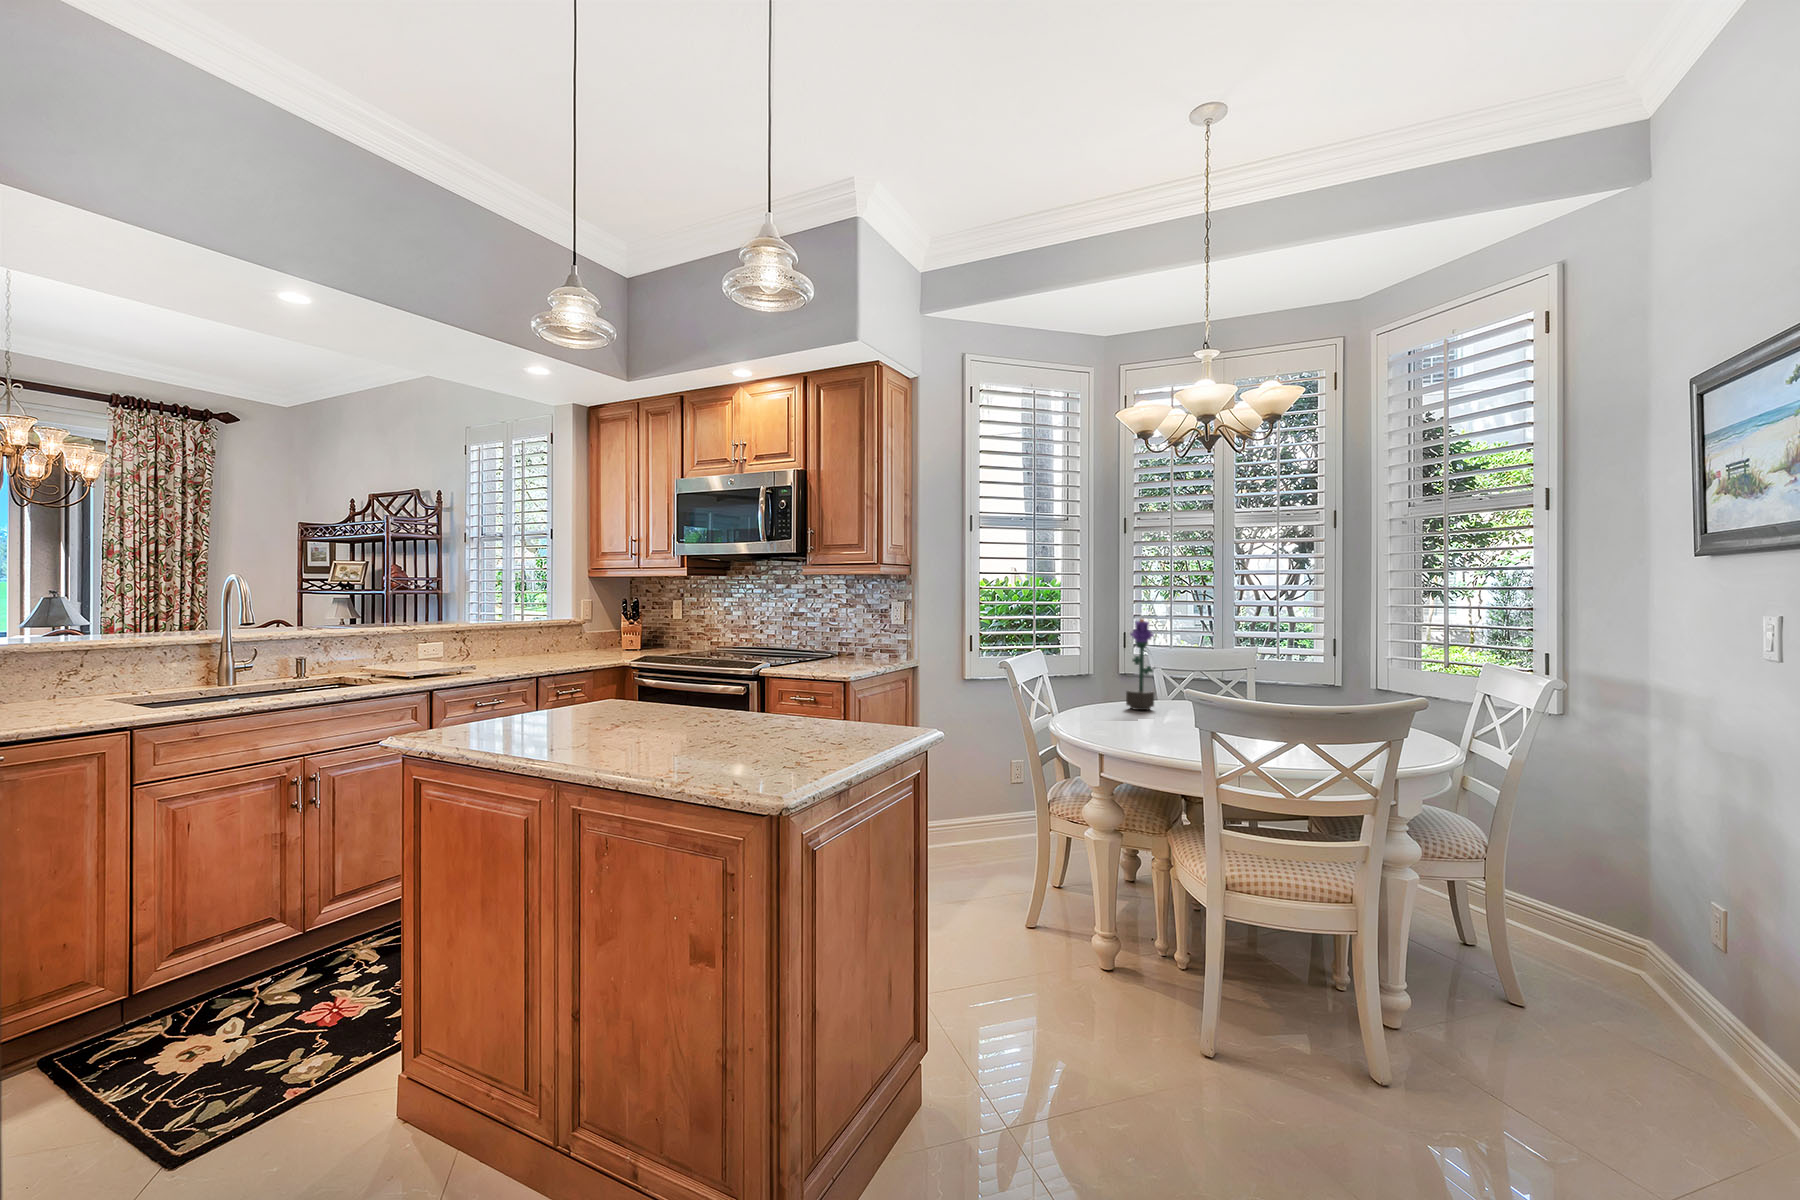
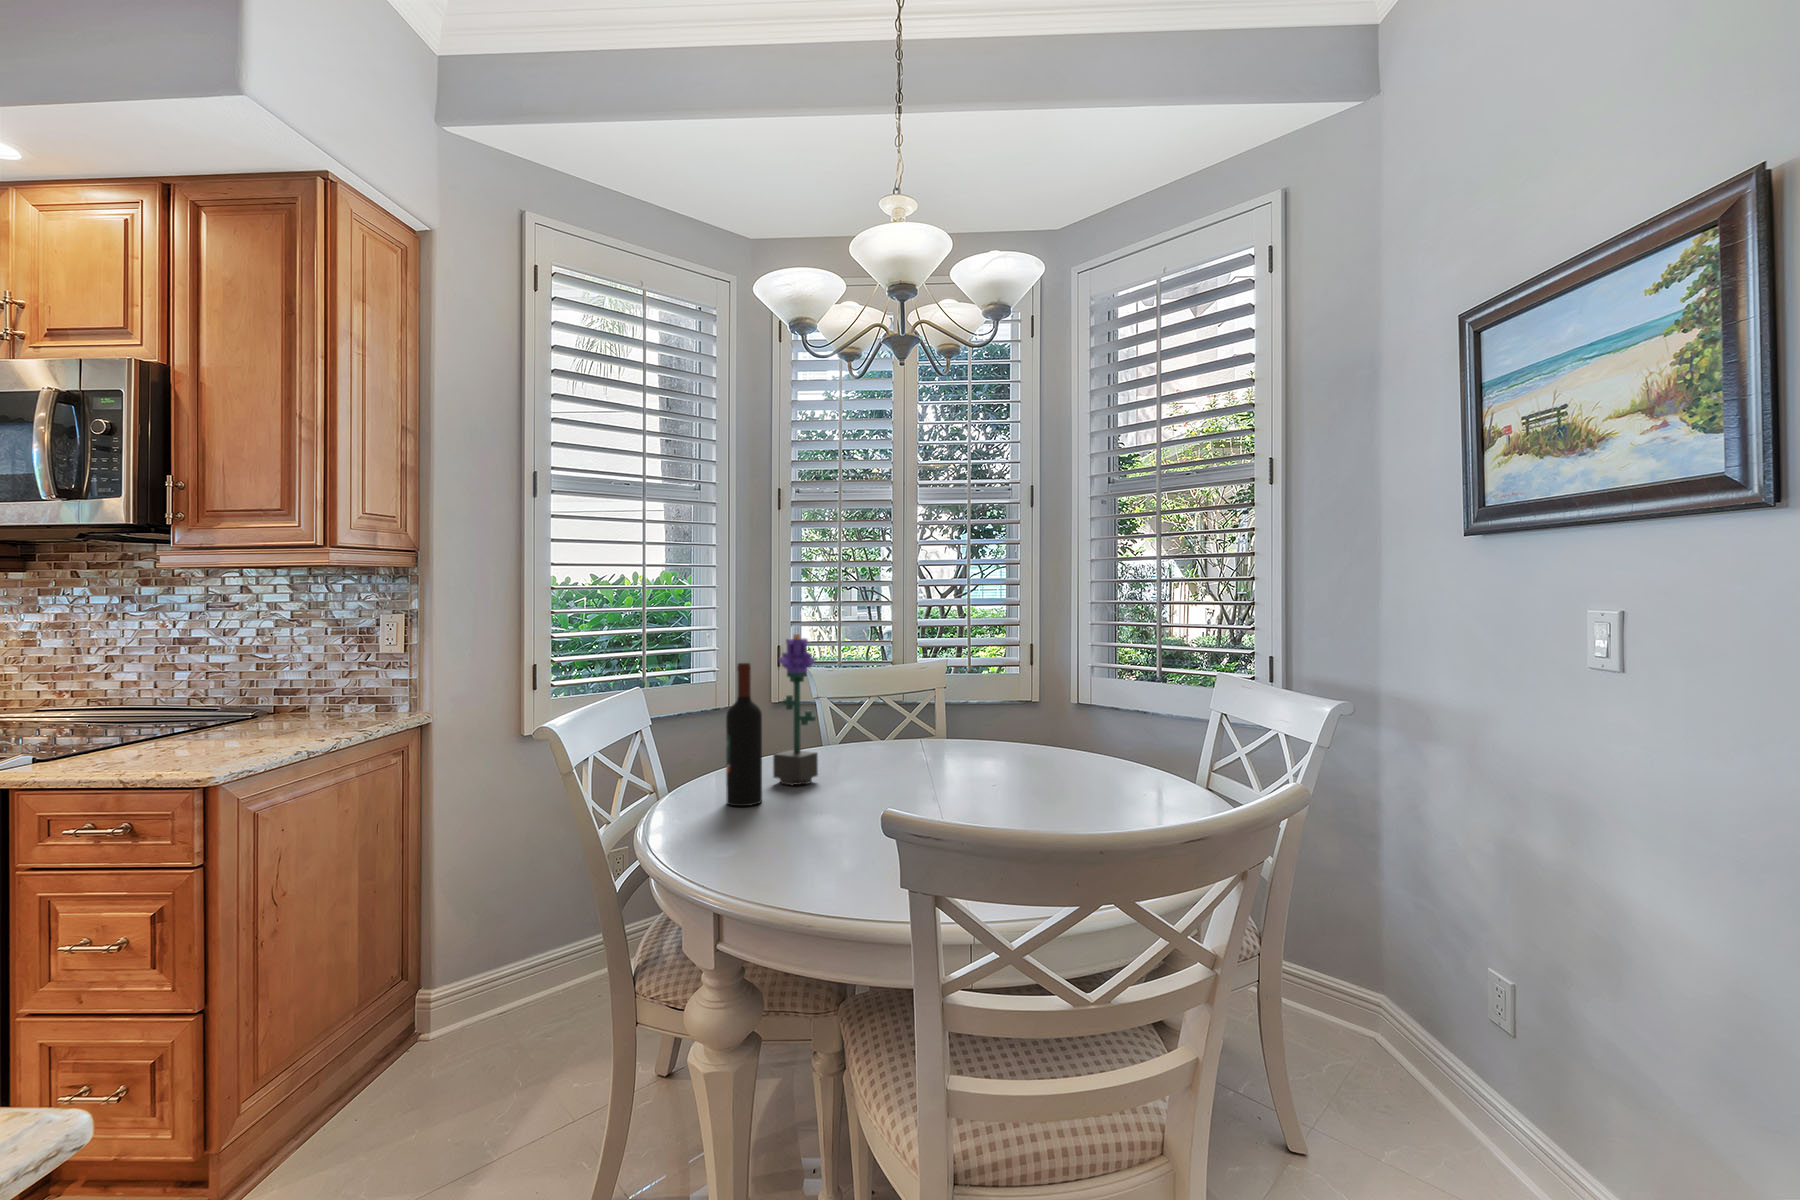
wine bottle: none [1099,634,1121,716] -> present [726,663,762,806]

